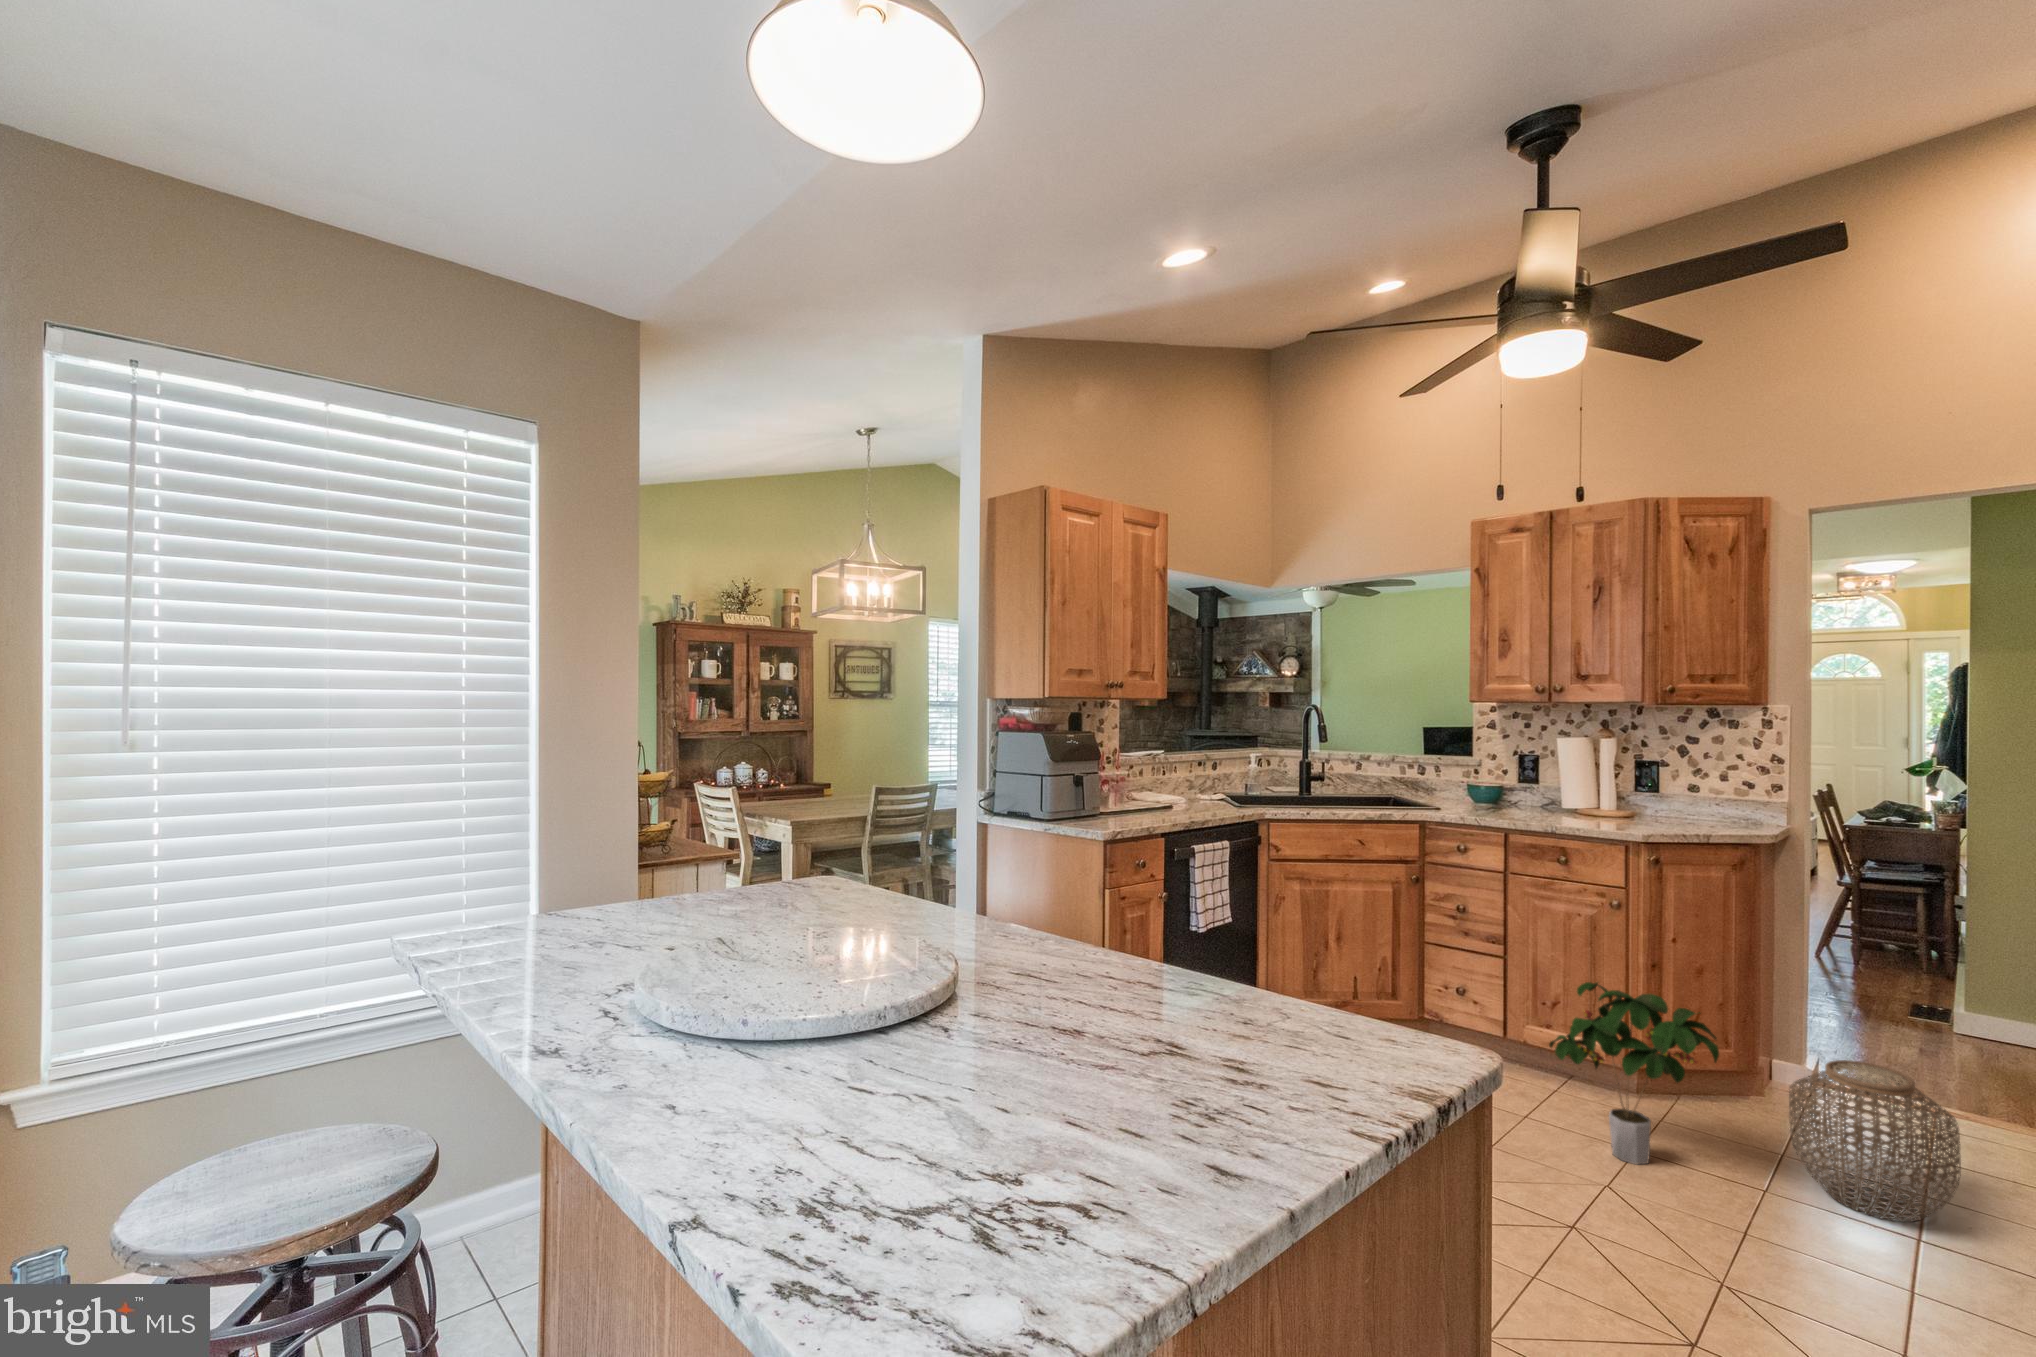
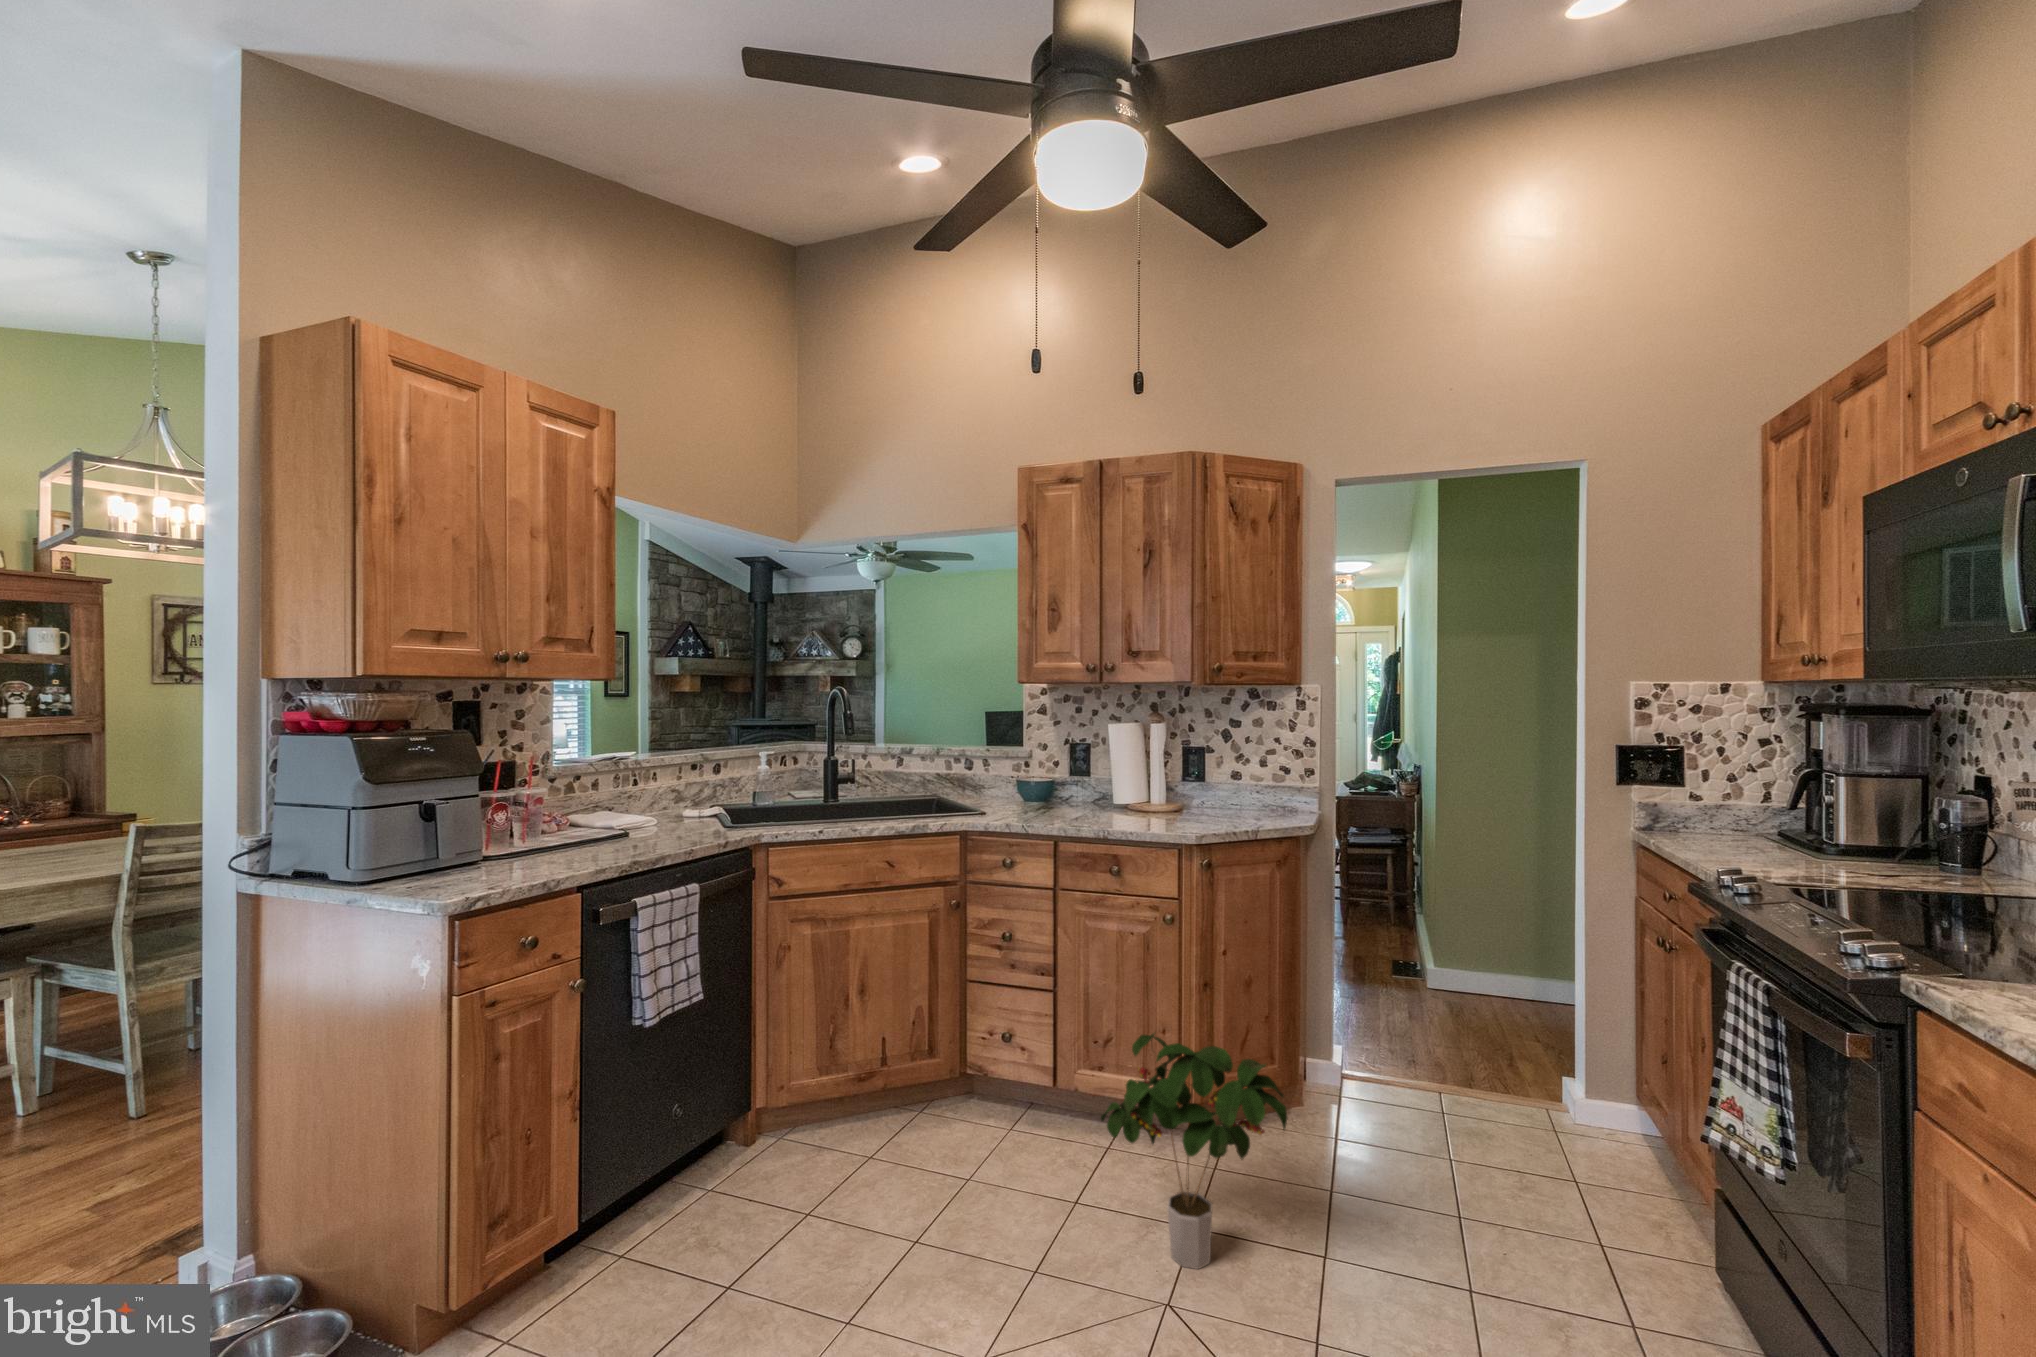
woven basket: present [1789,1060,1961,1222] -> none [1352,1093,1515,1291]

